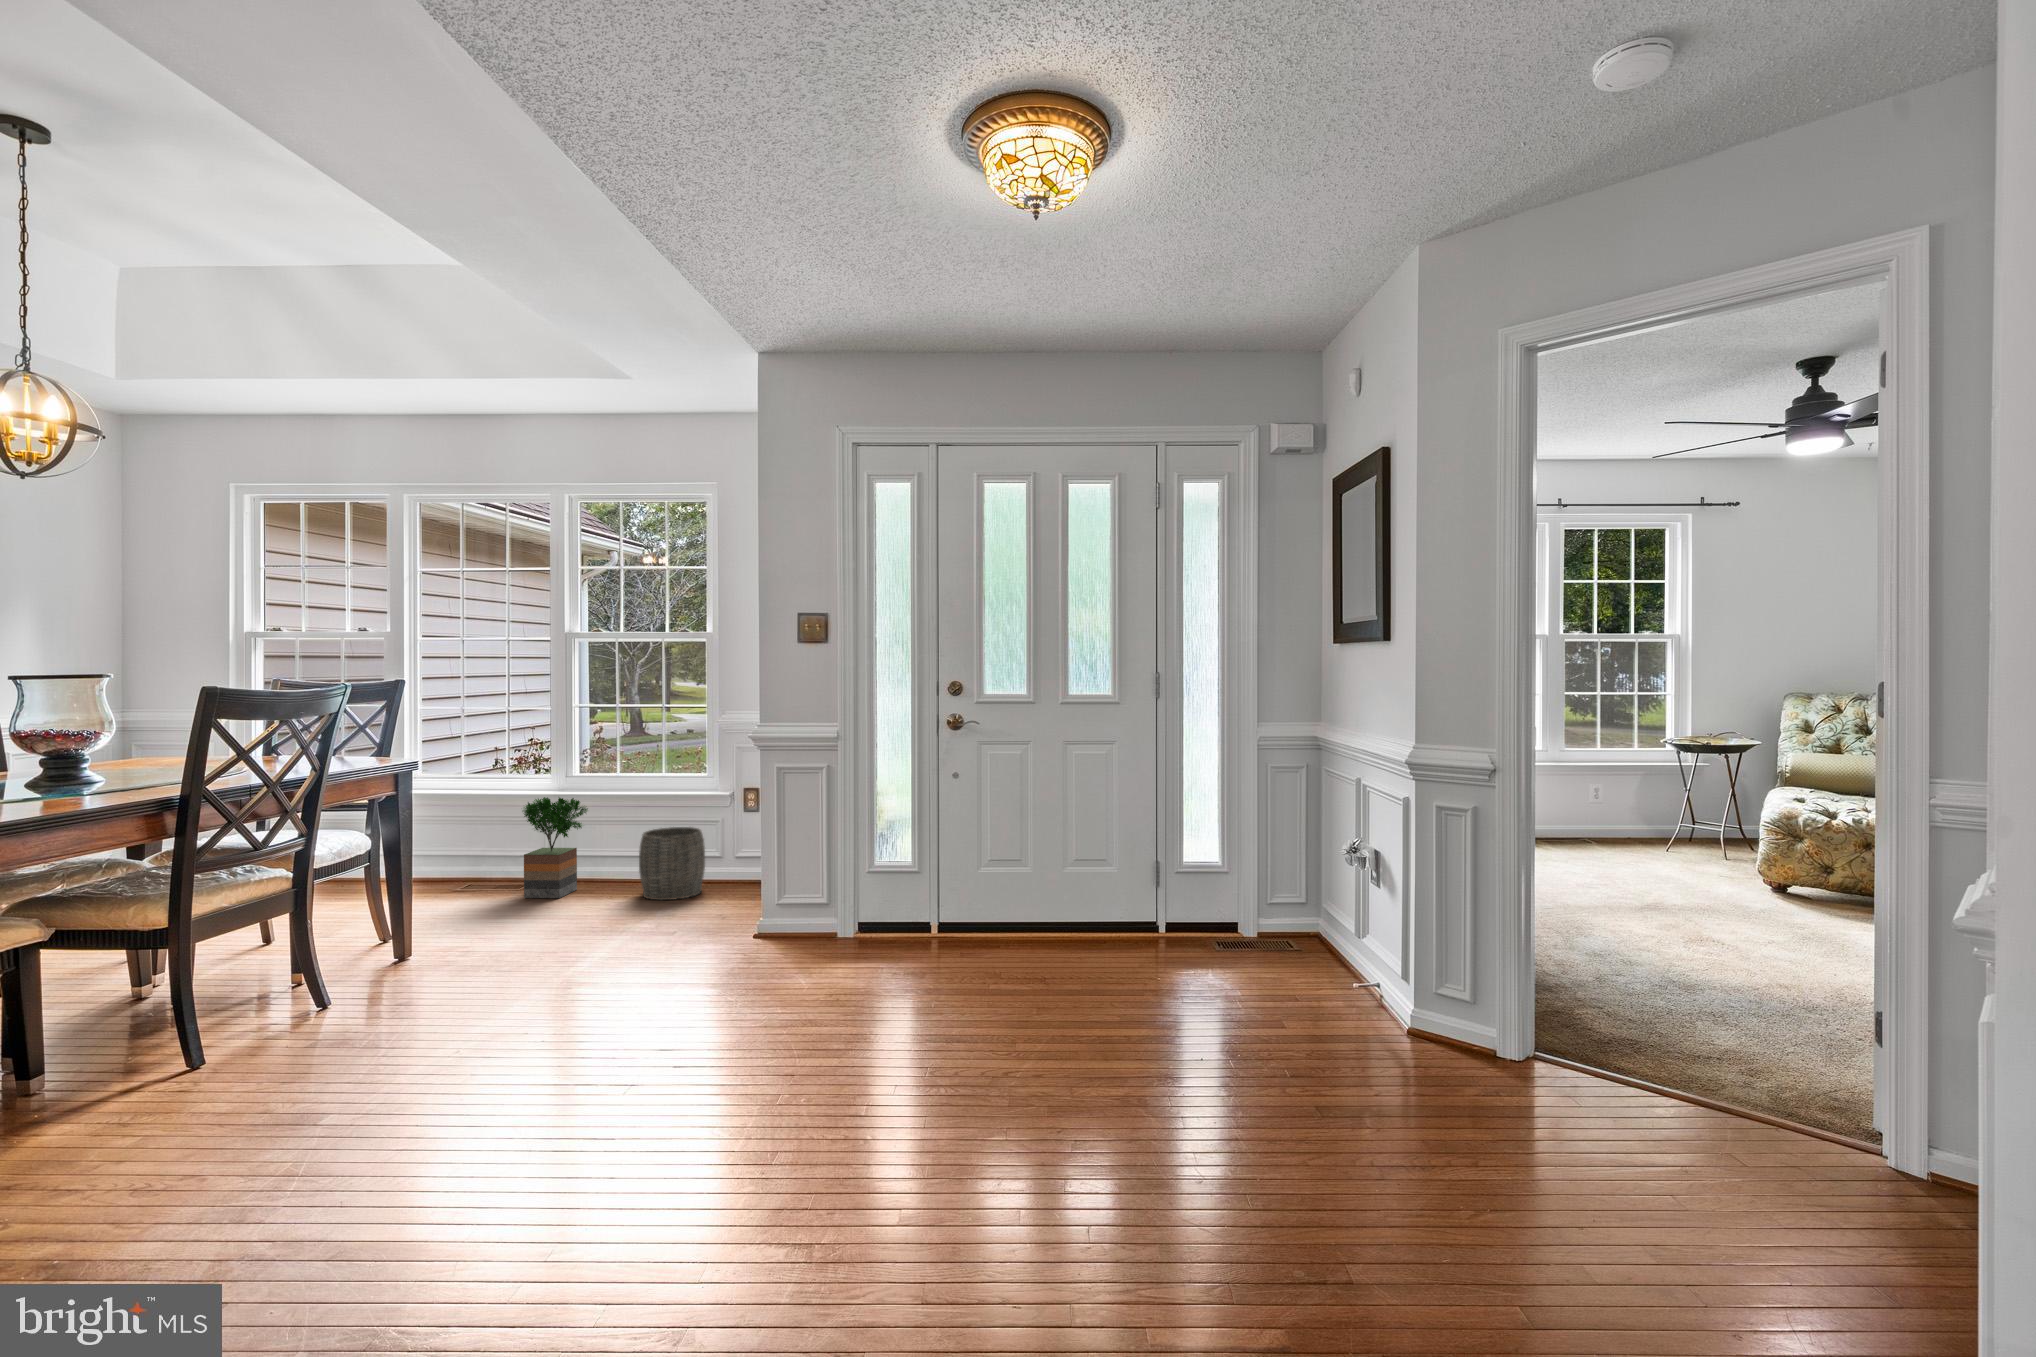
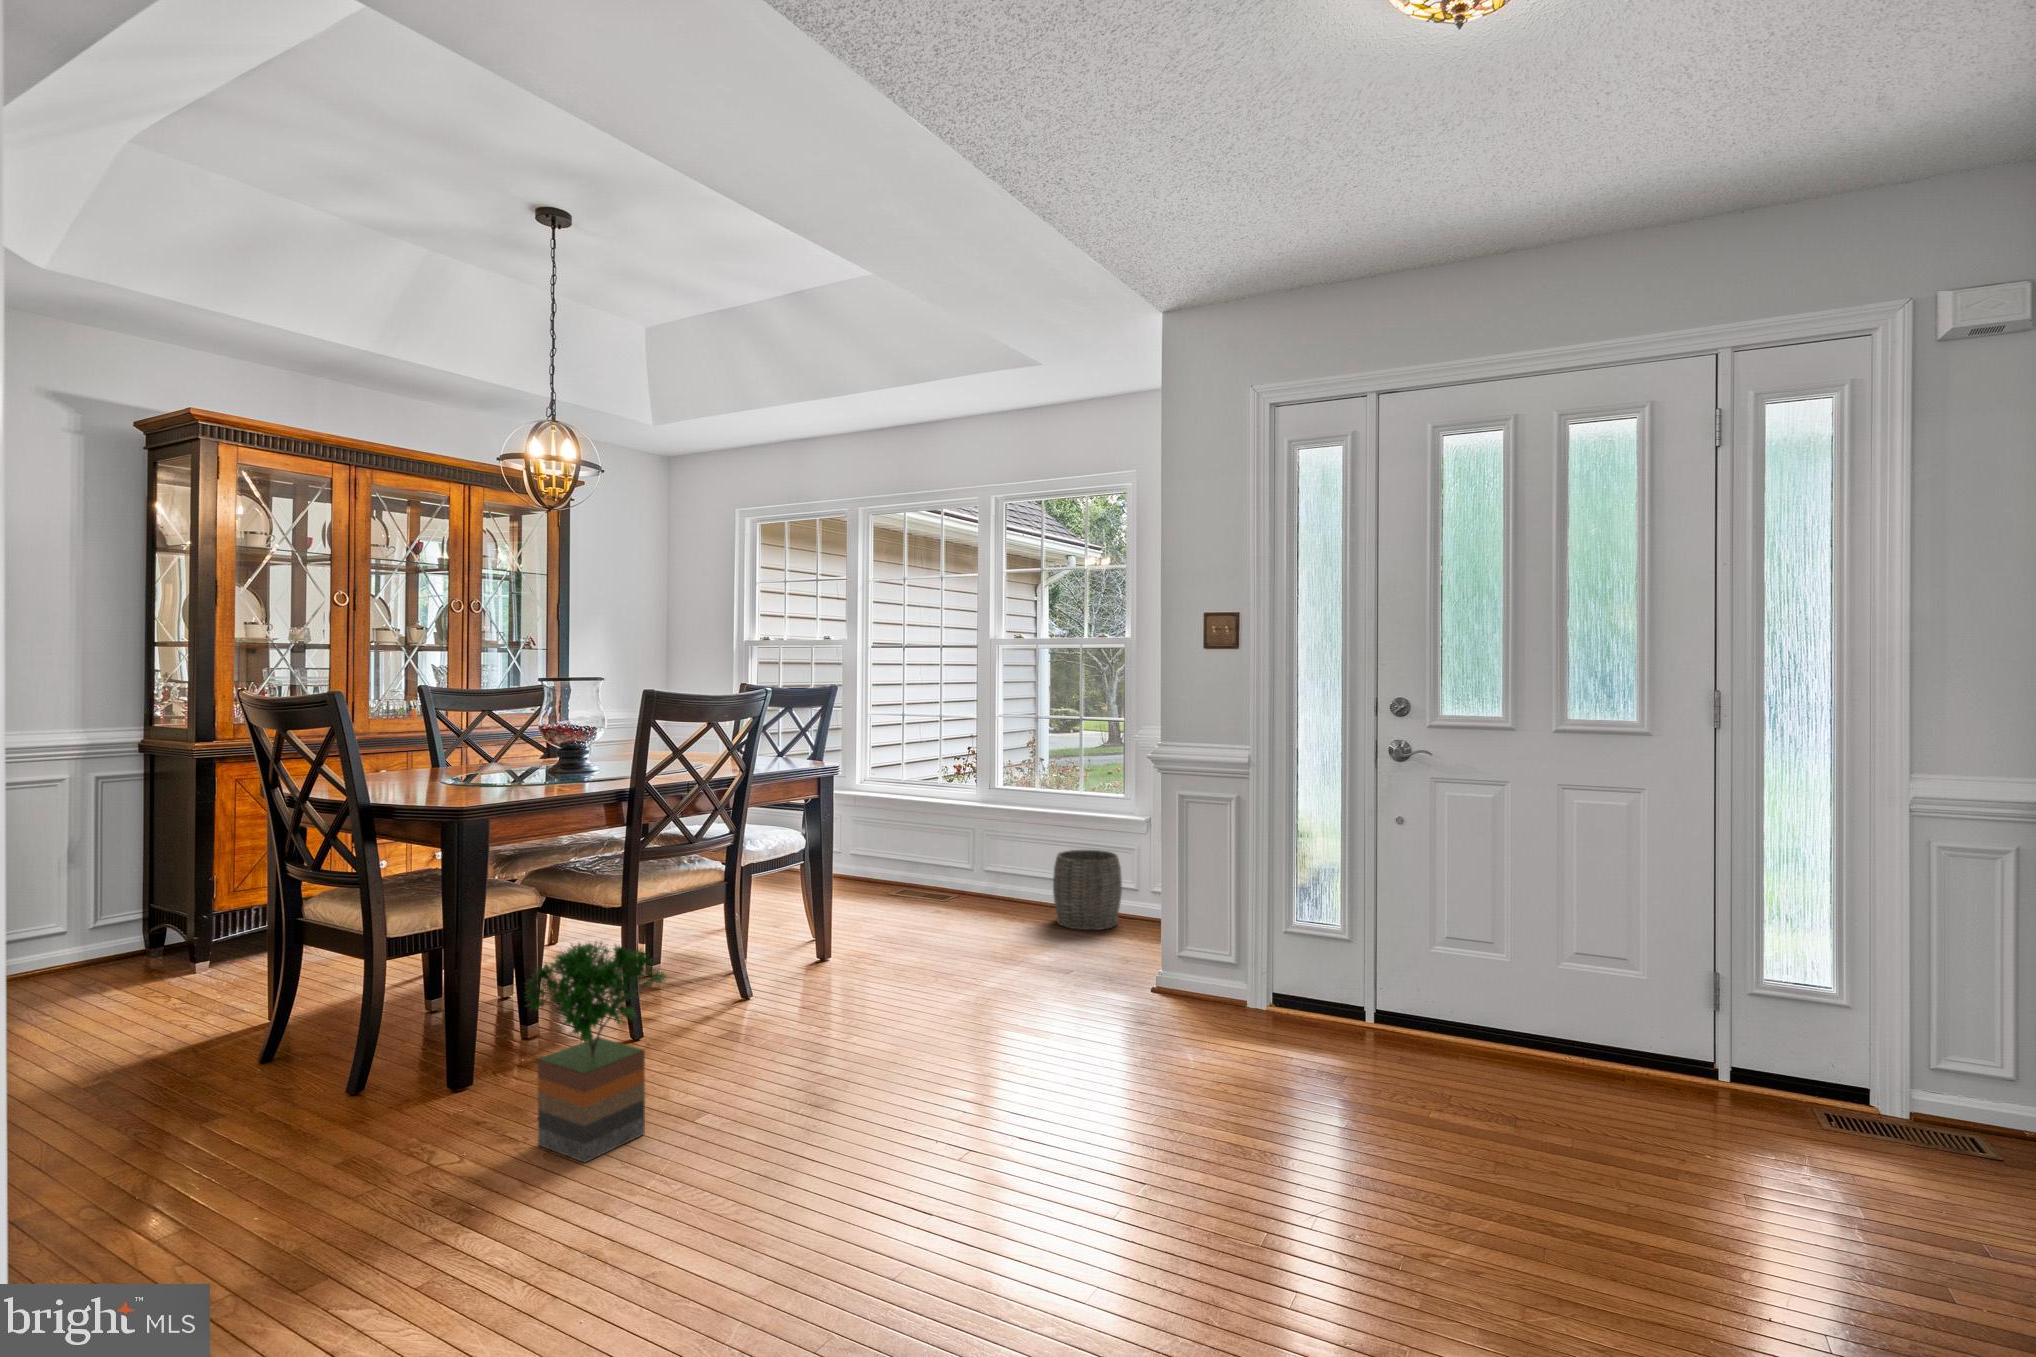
potted tree: present [522,797,588,898] -> present [526,943,668,1162]

